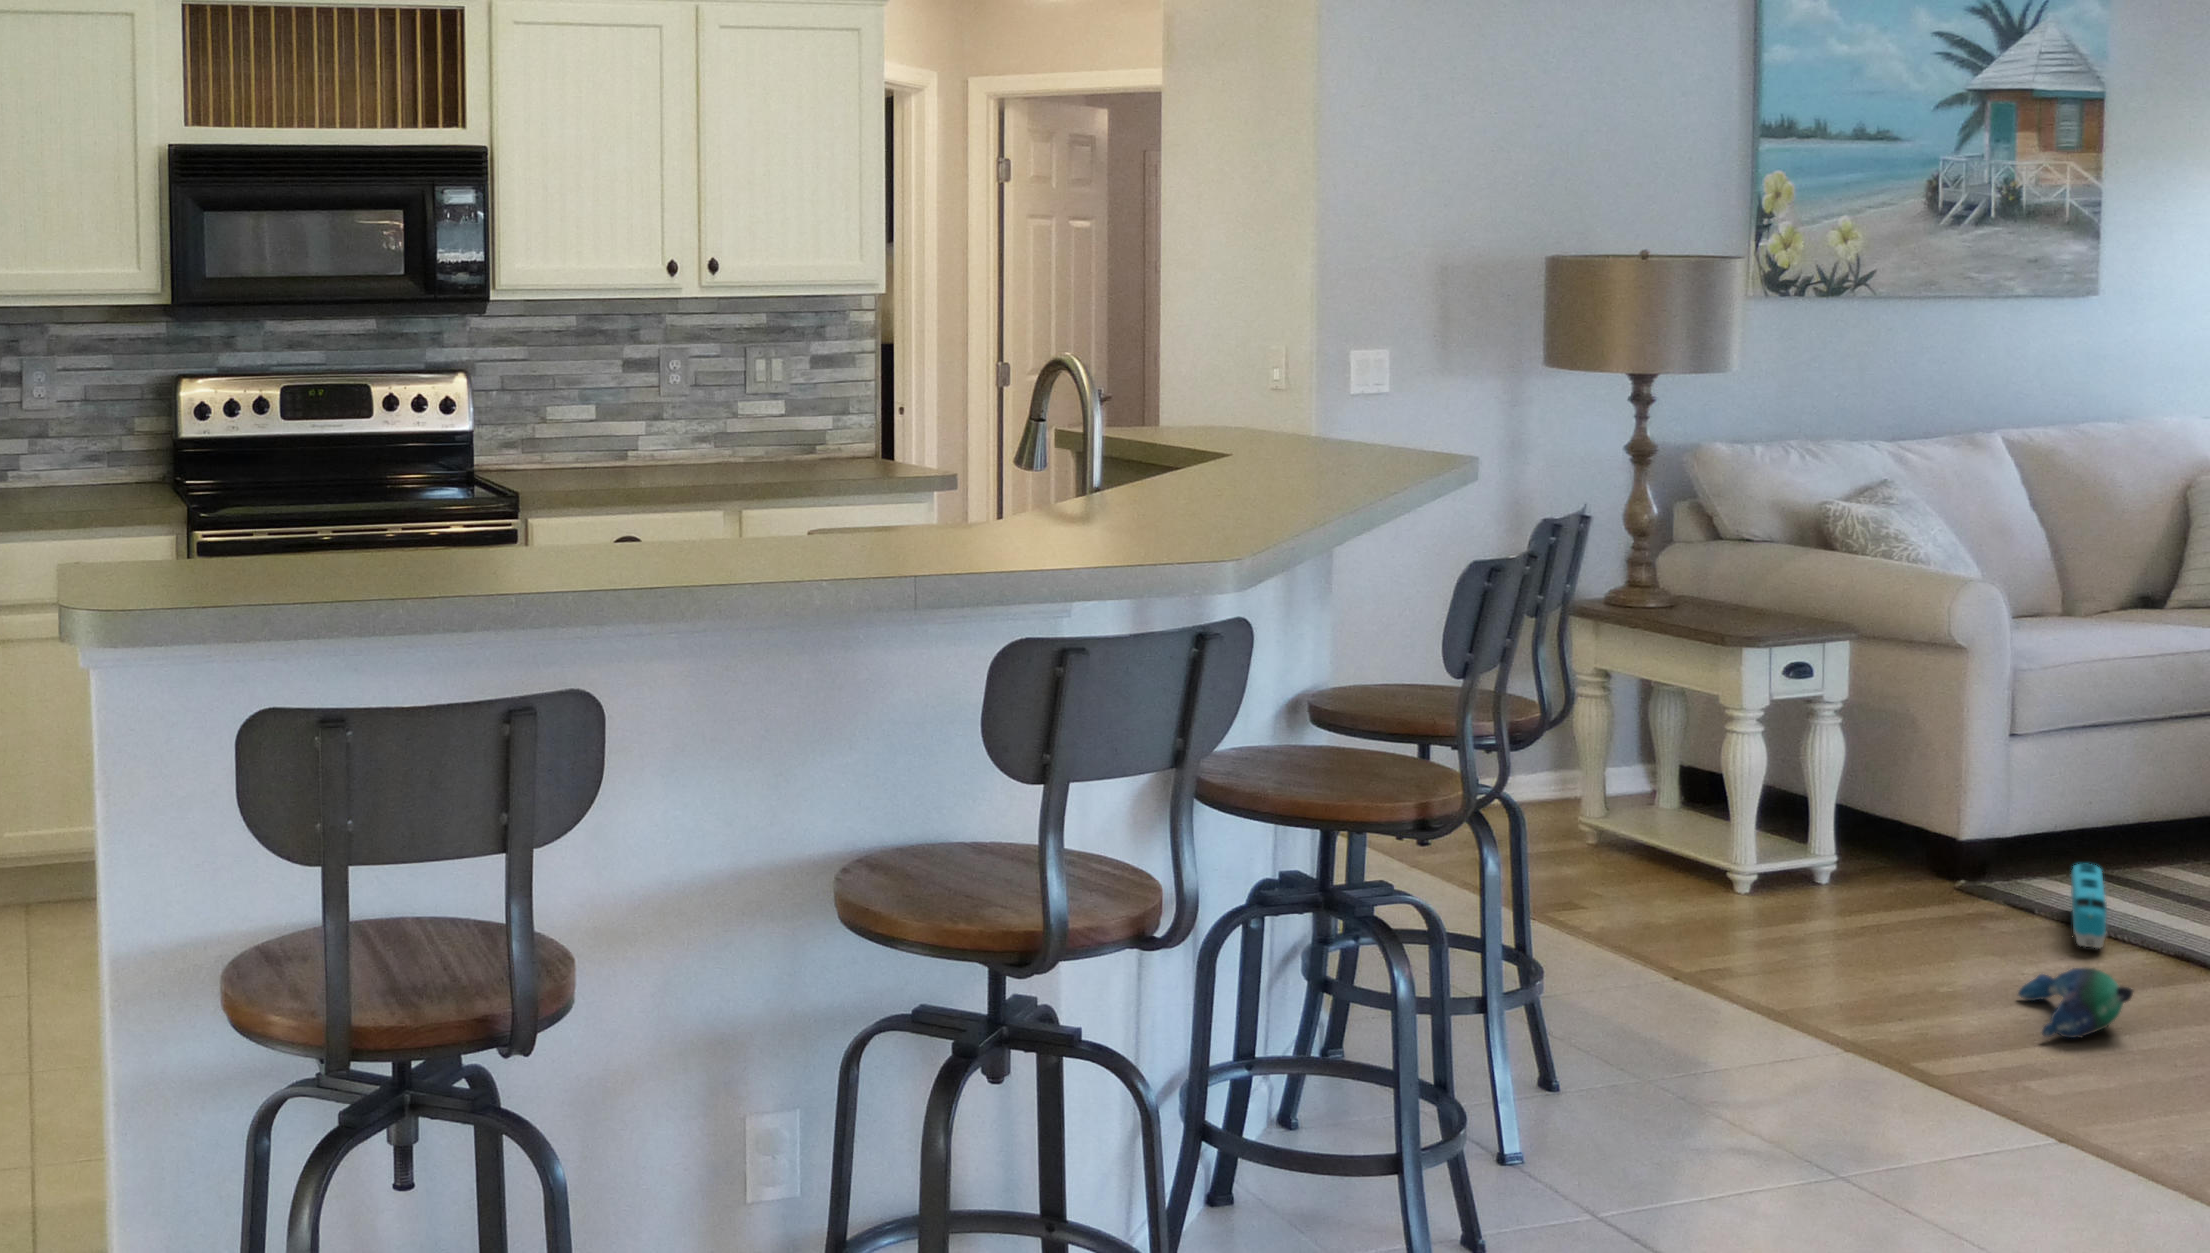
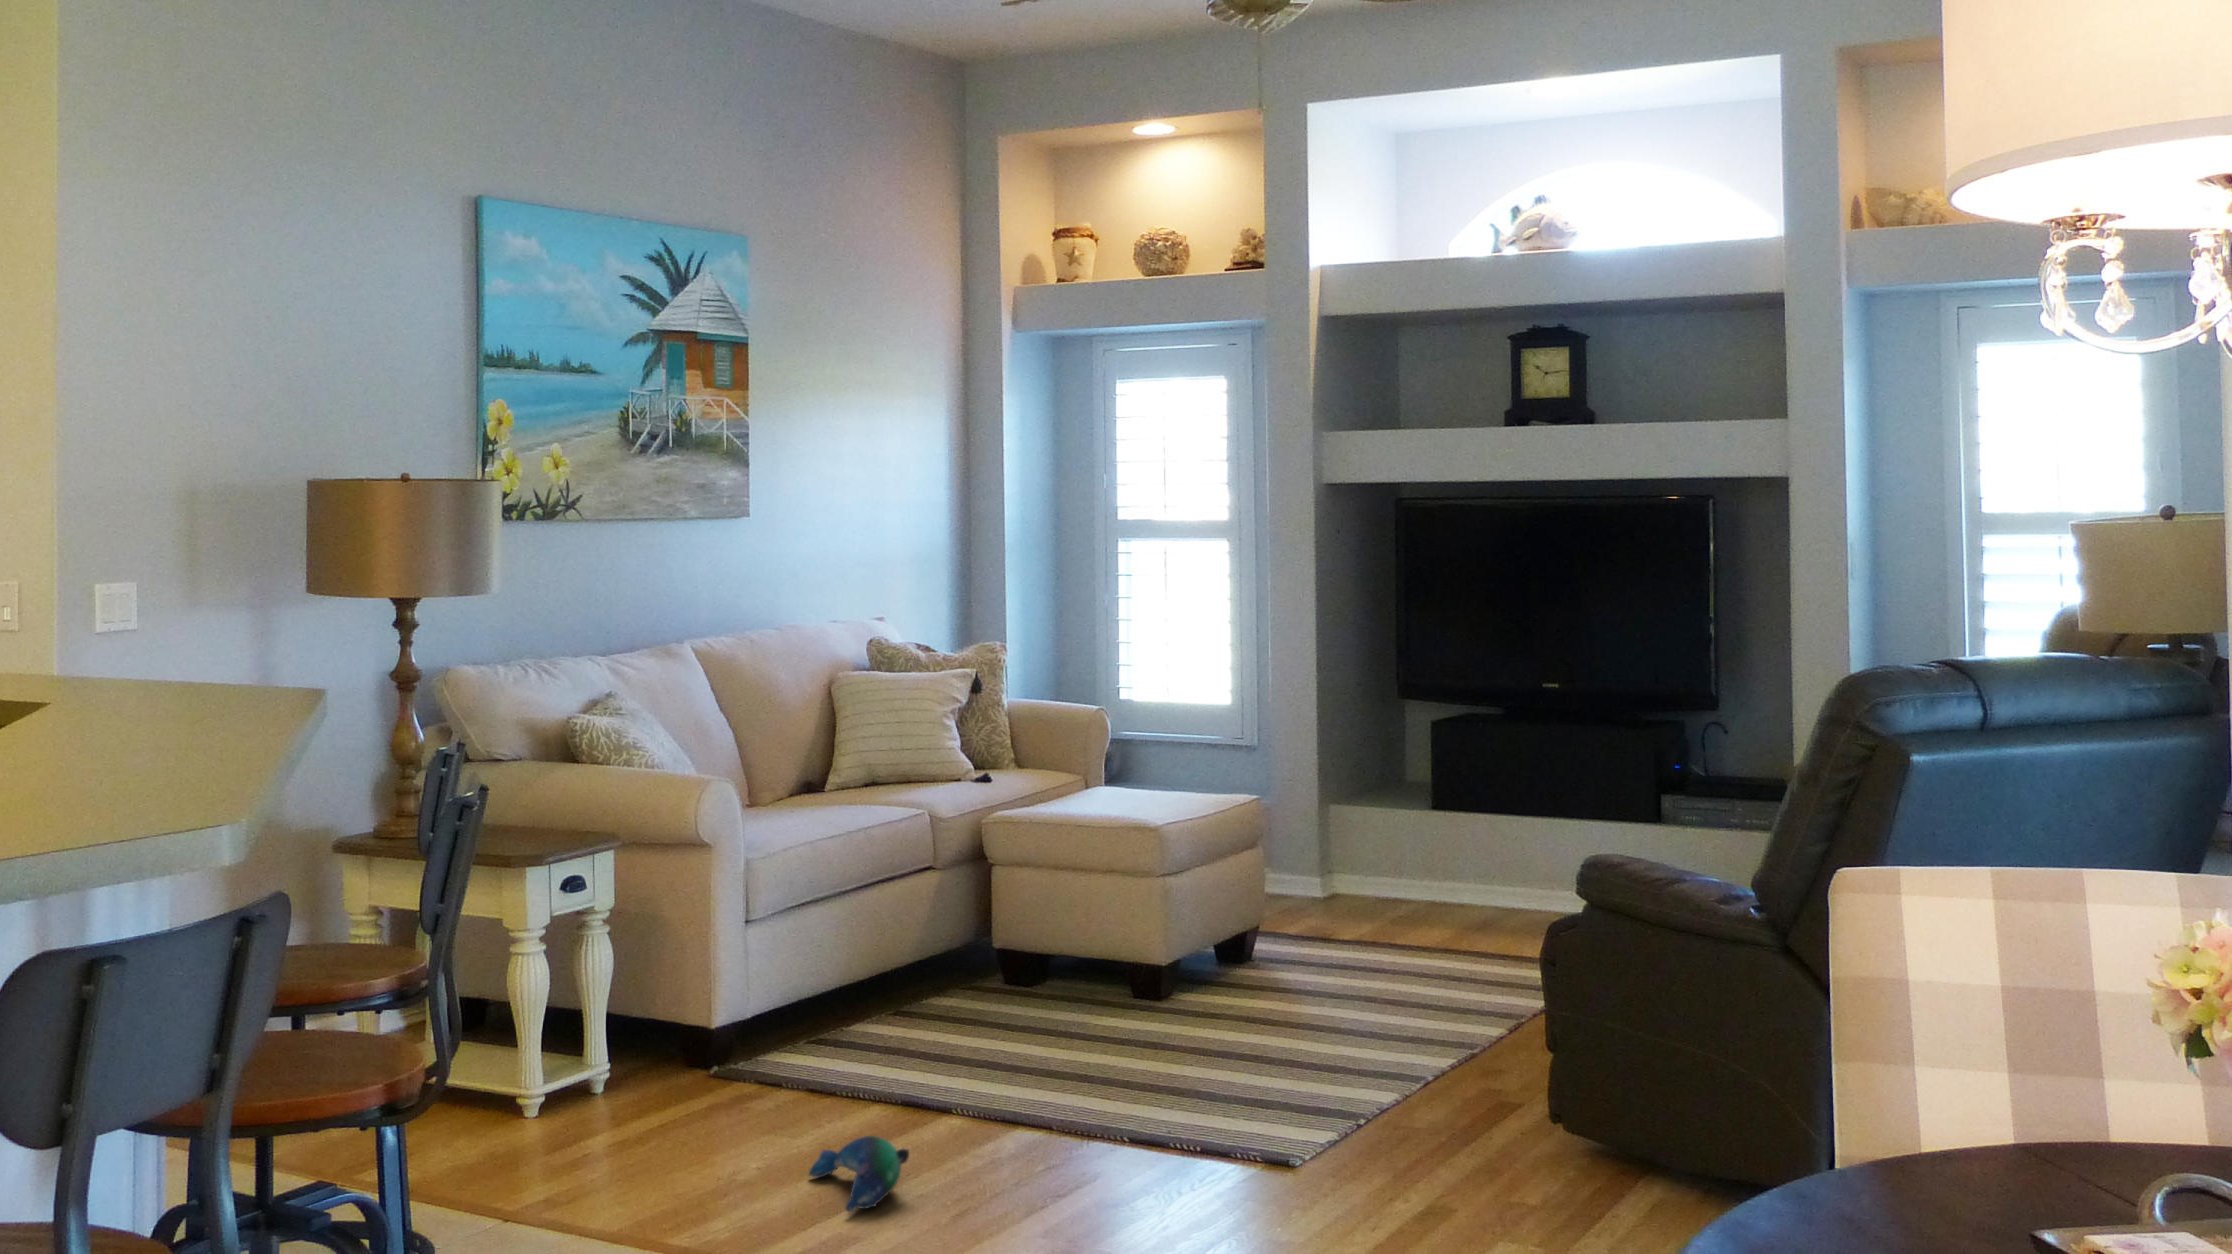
toy train: present [2071,864,2107,948] -> none [808,1033,853,1114]

